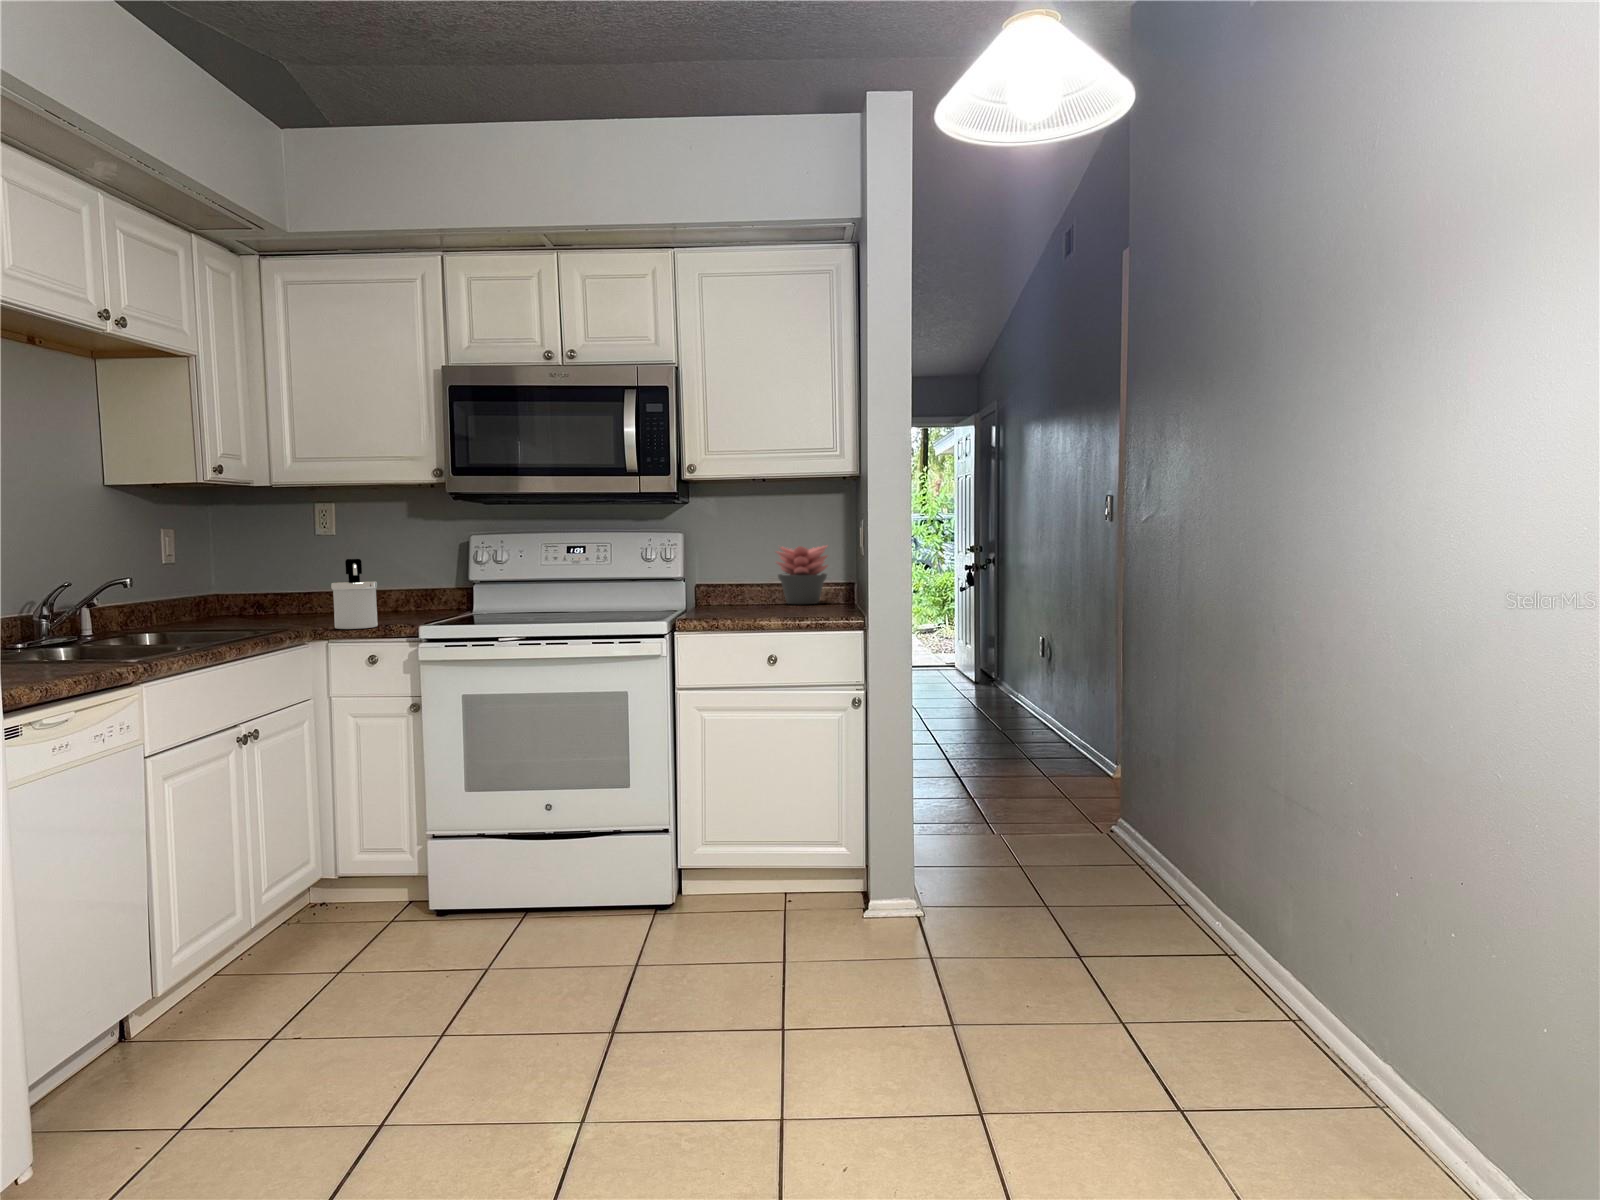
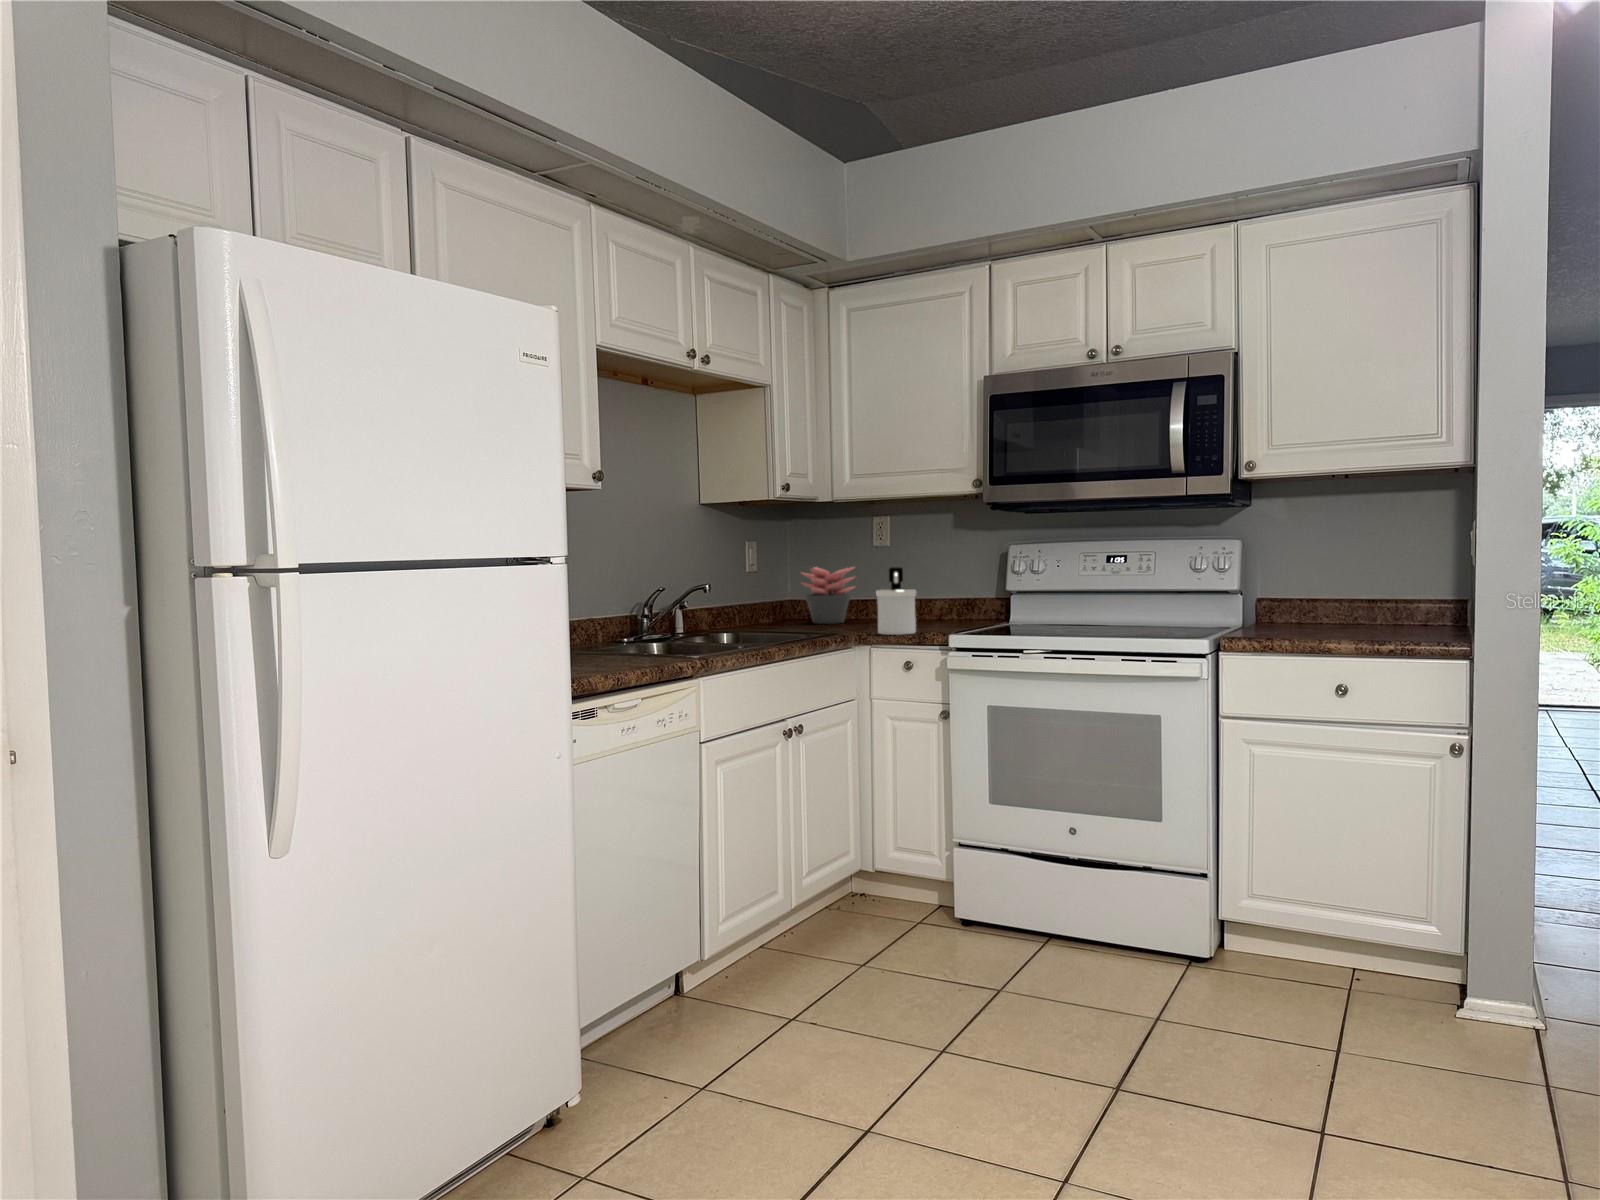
succulent plant: present [776,545,828,604] -> present [802,567,855,624]

